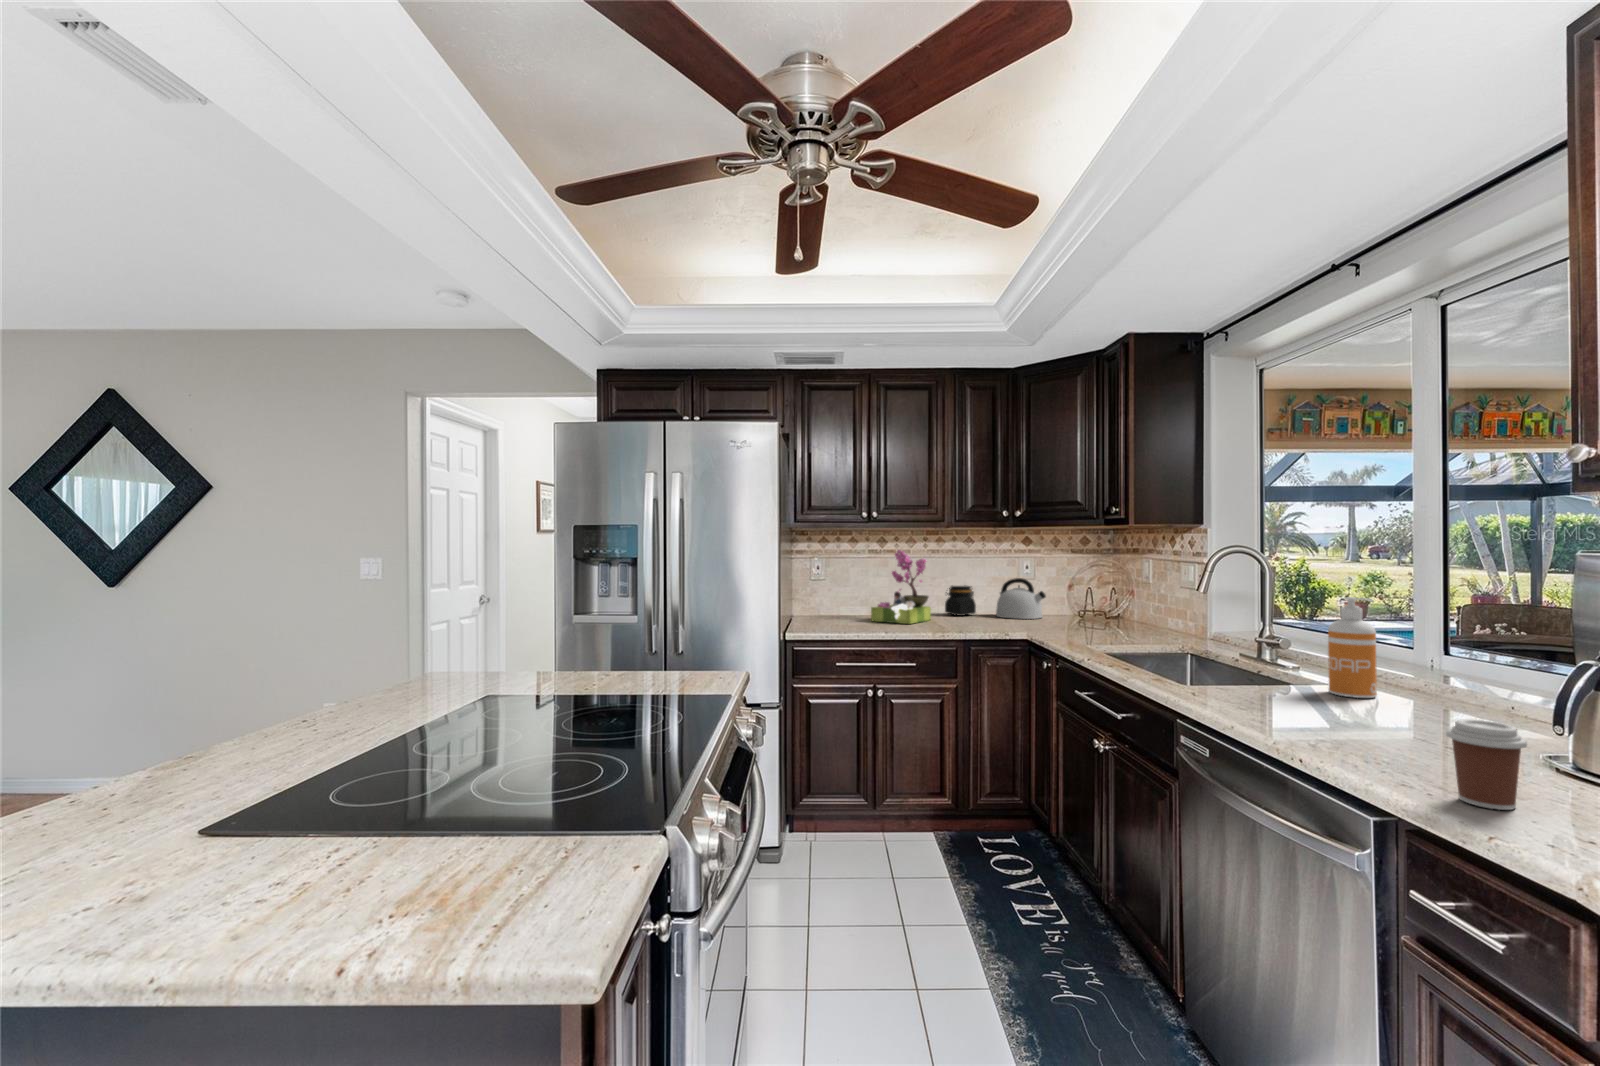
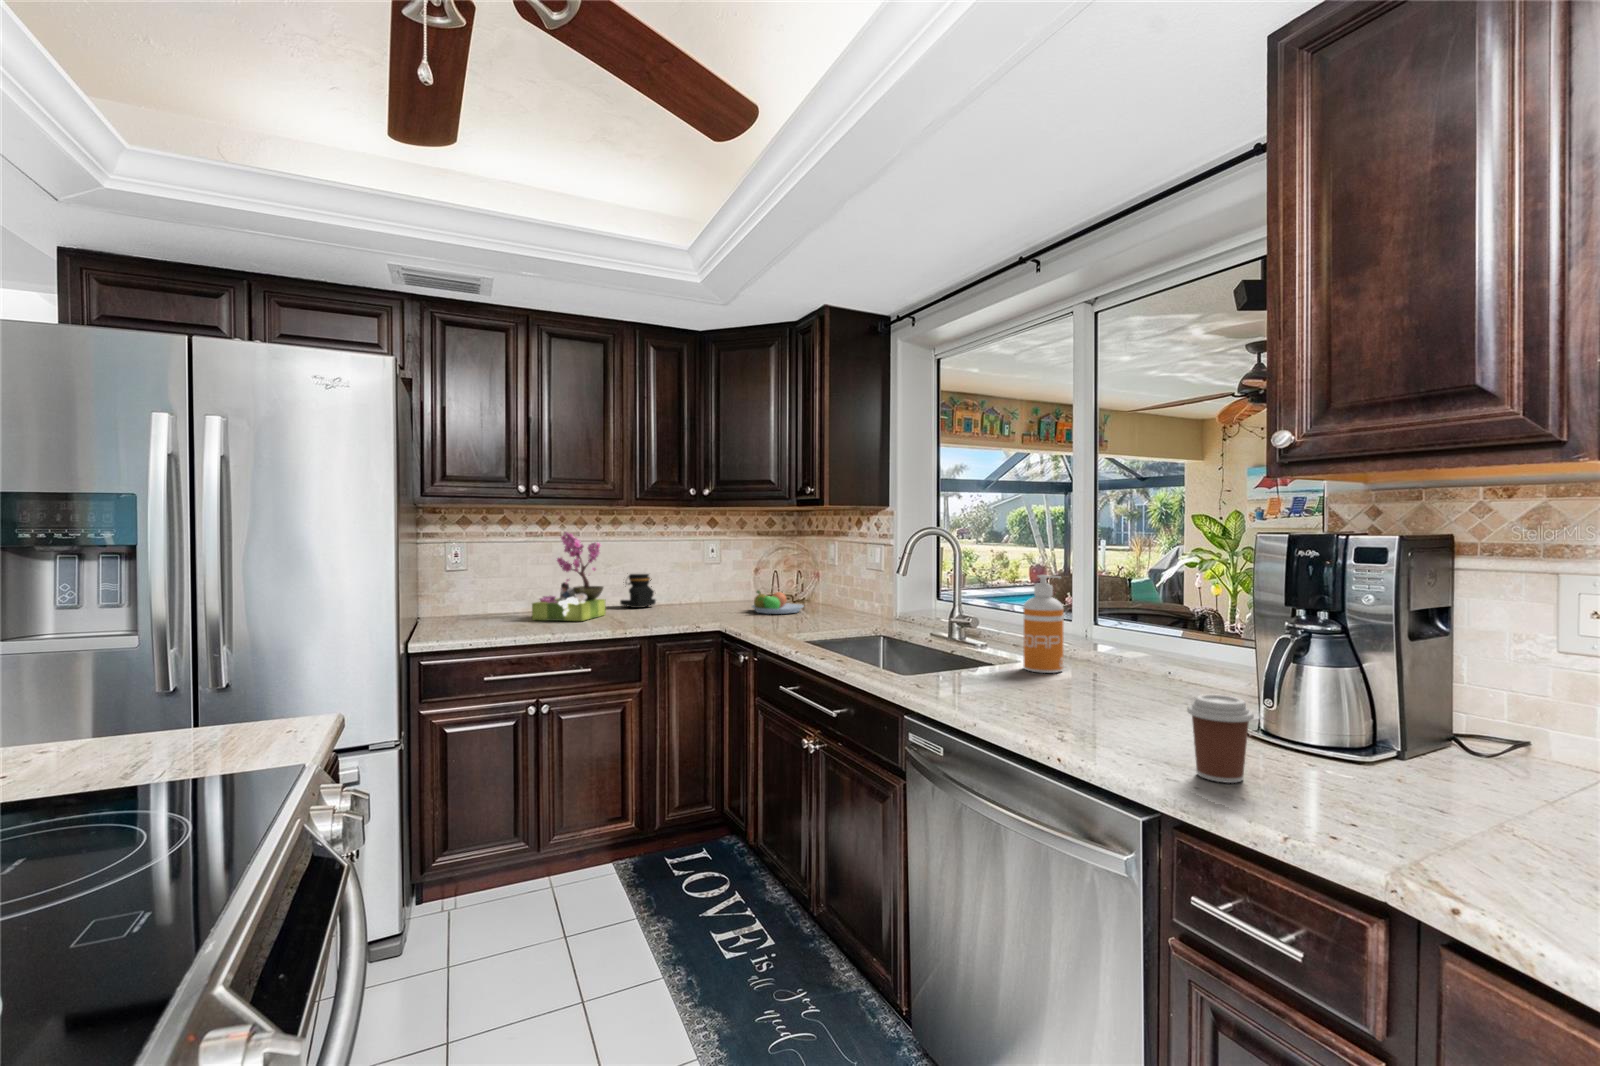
kettle: present [996,578,1046,619] -> none [678,563,732,608]
fruit bowl: none [1062,604,1116,627] -> present [752,591,803,614]

